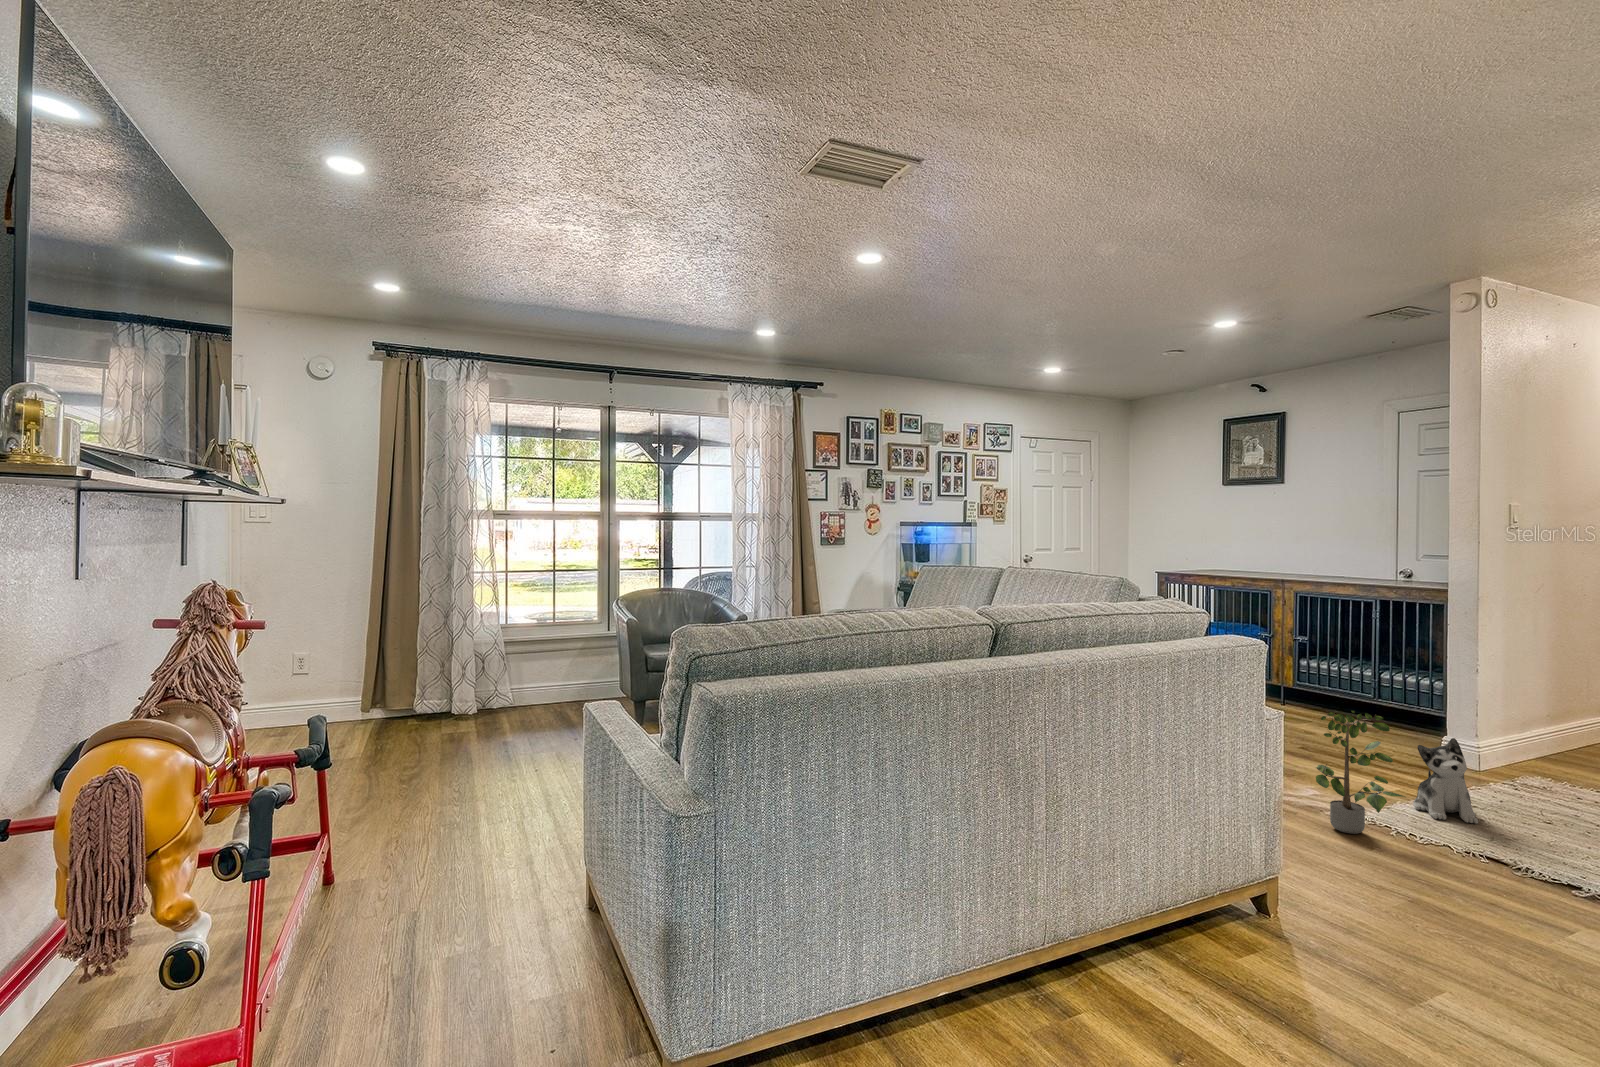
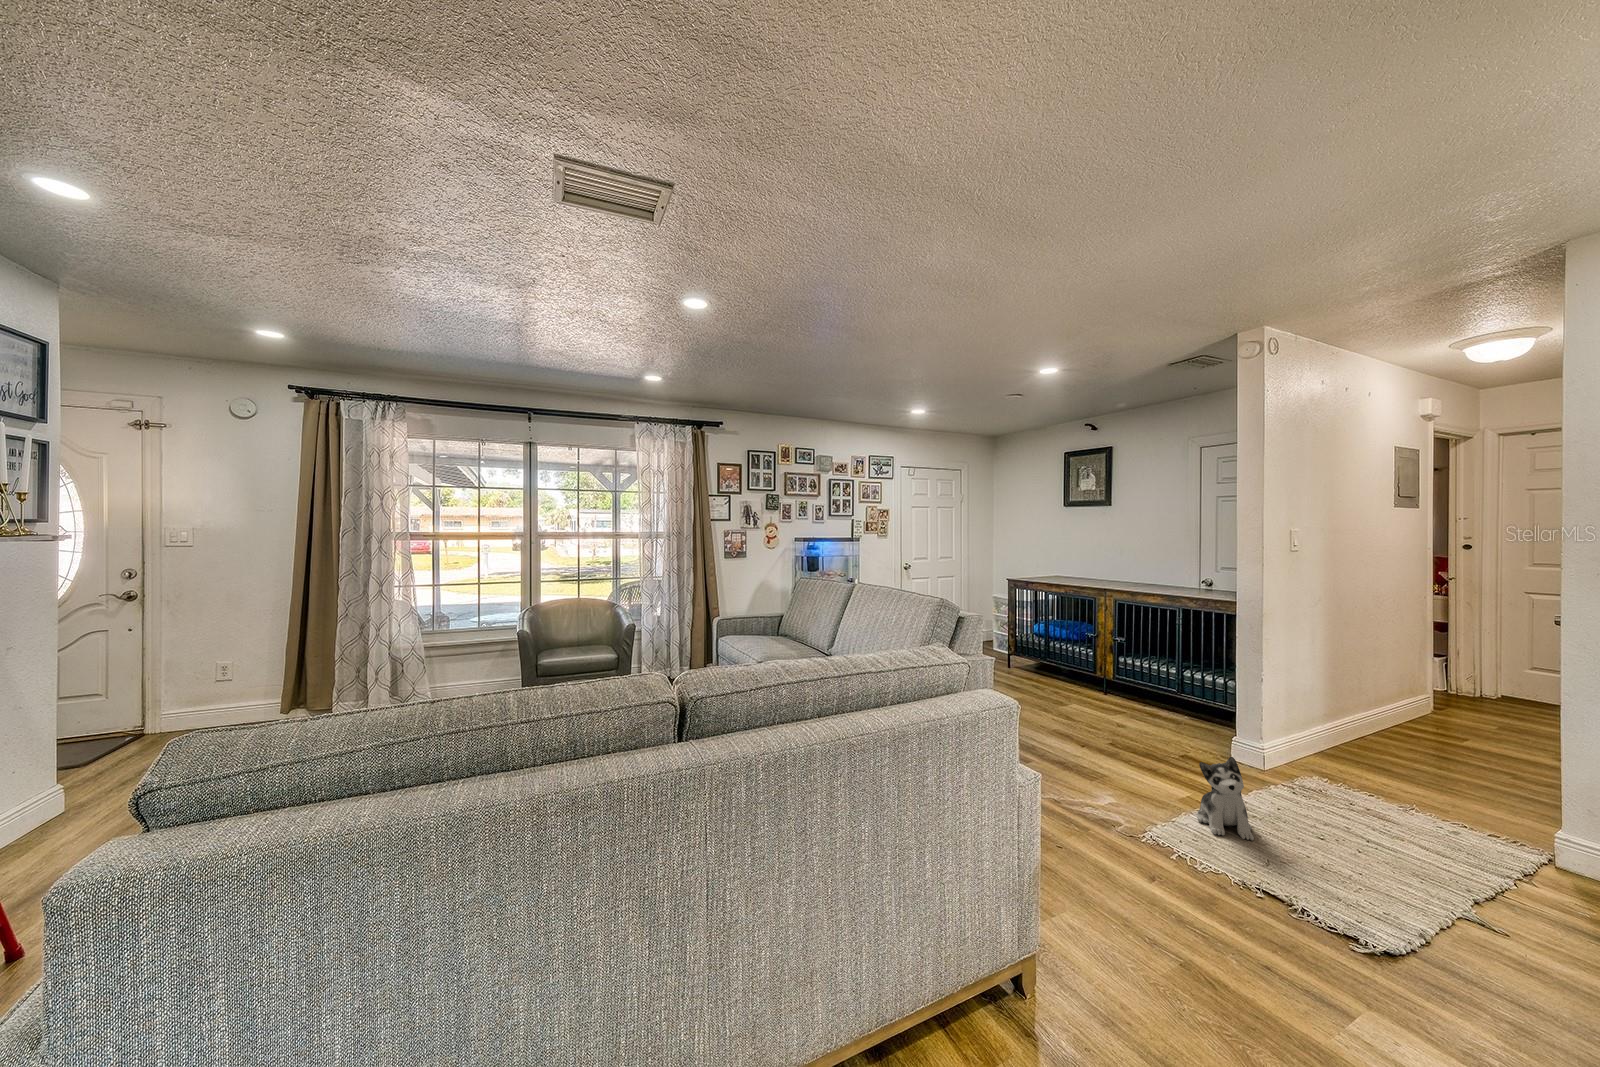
potted plant: present [1316,711,1405,834] -> none [1100,735,1184,857]

